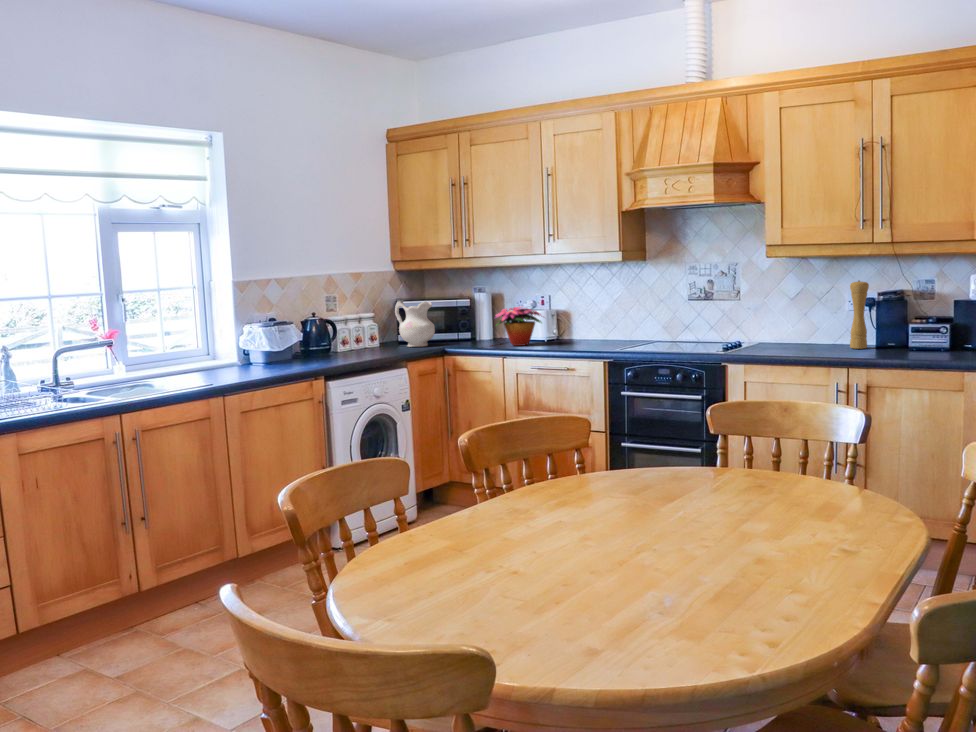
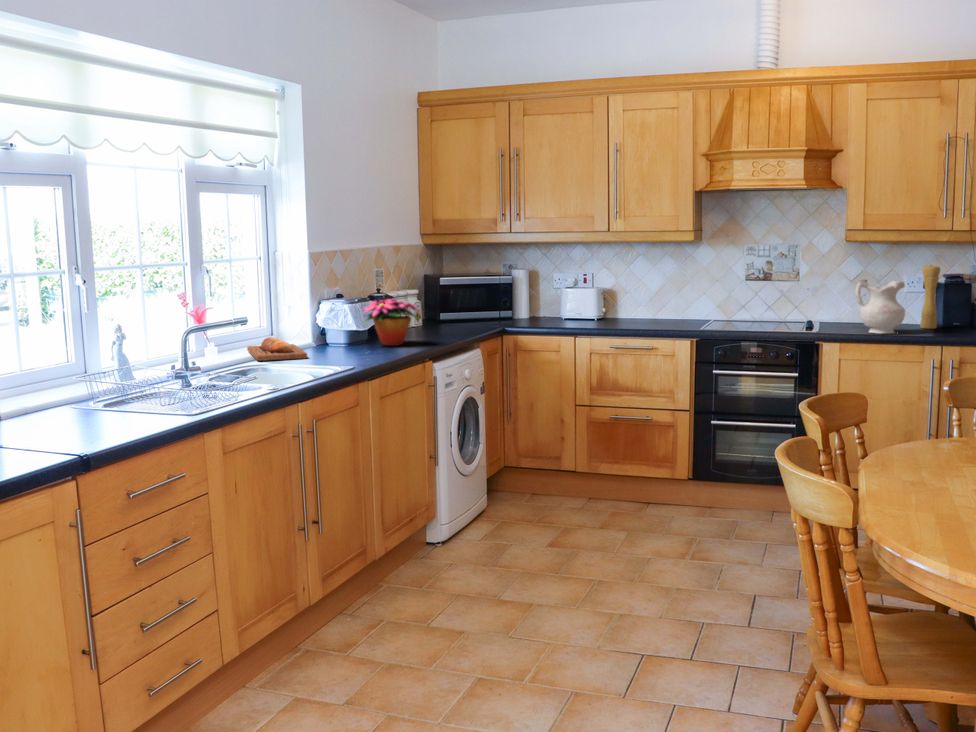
ceramic pitcher: present [395,301,435,347] -> present [856,279,905,334]
flower arrangement: present [496,307,542,346] -> present [364,299,418,346]
bread loaf: none [154,358,214,379] -> present [247,337,307,361]

